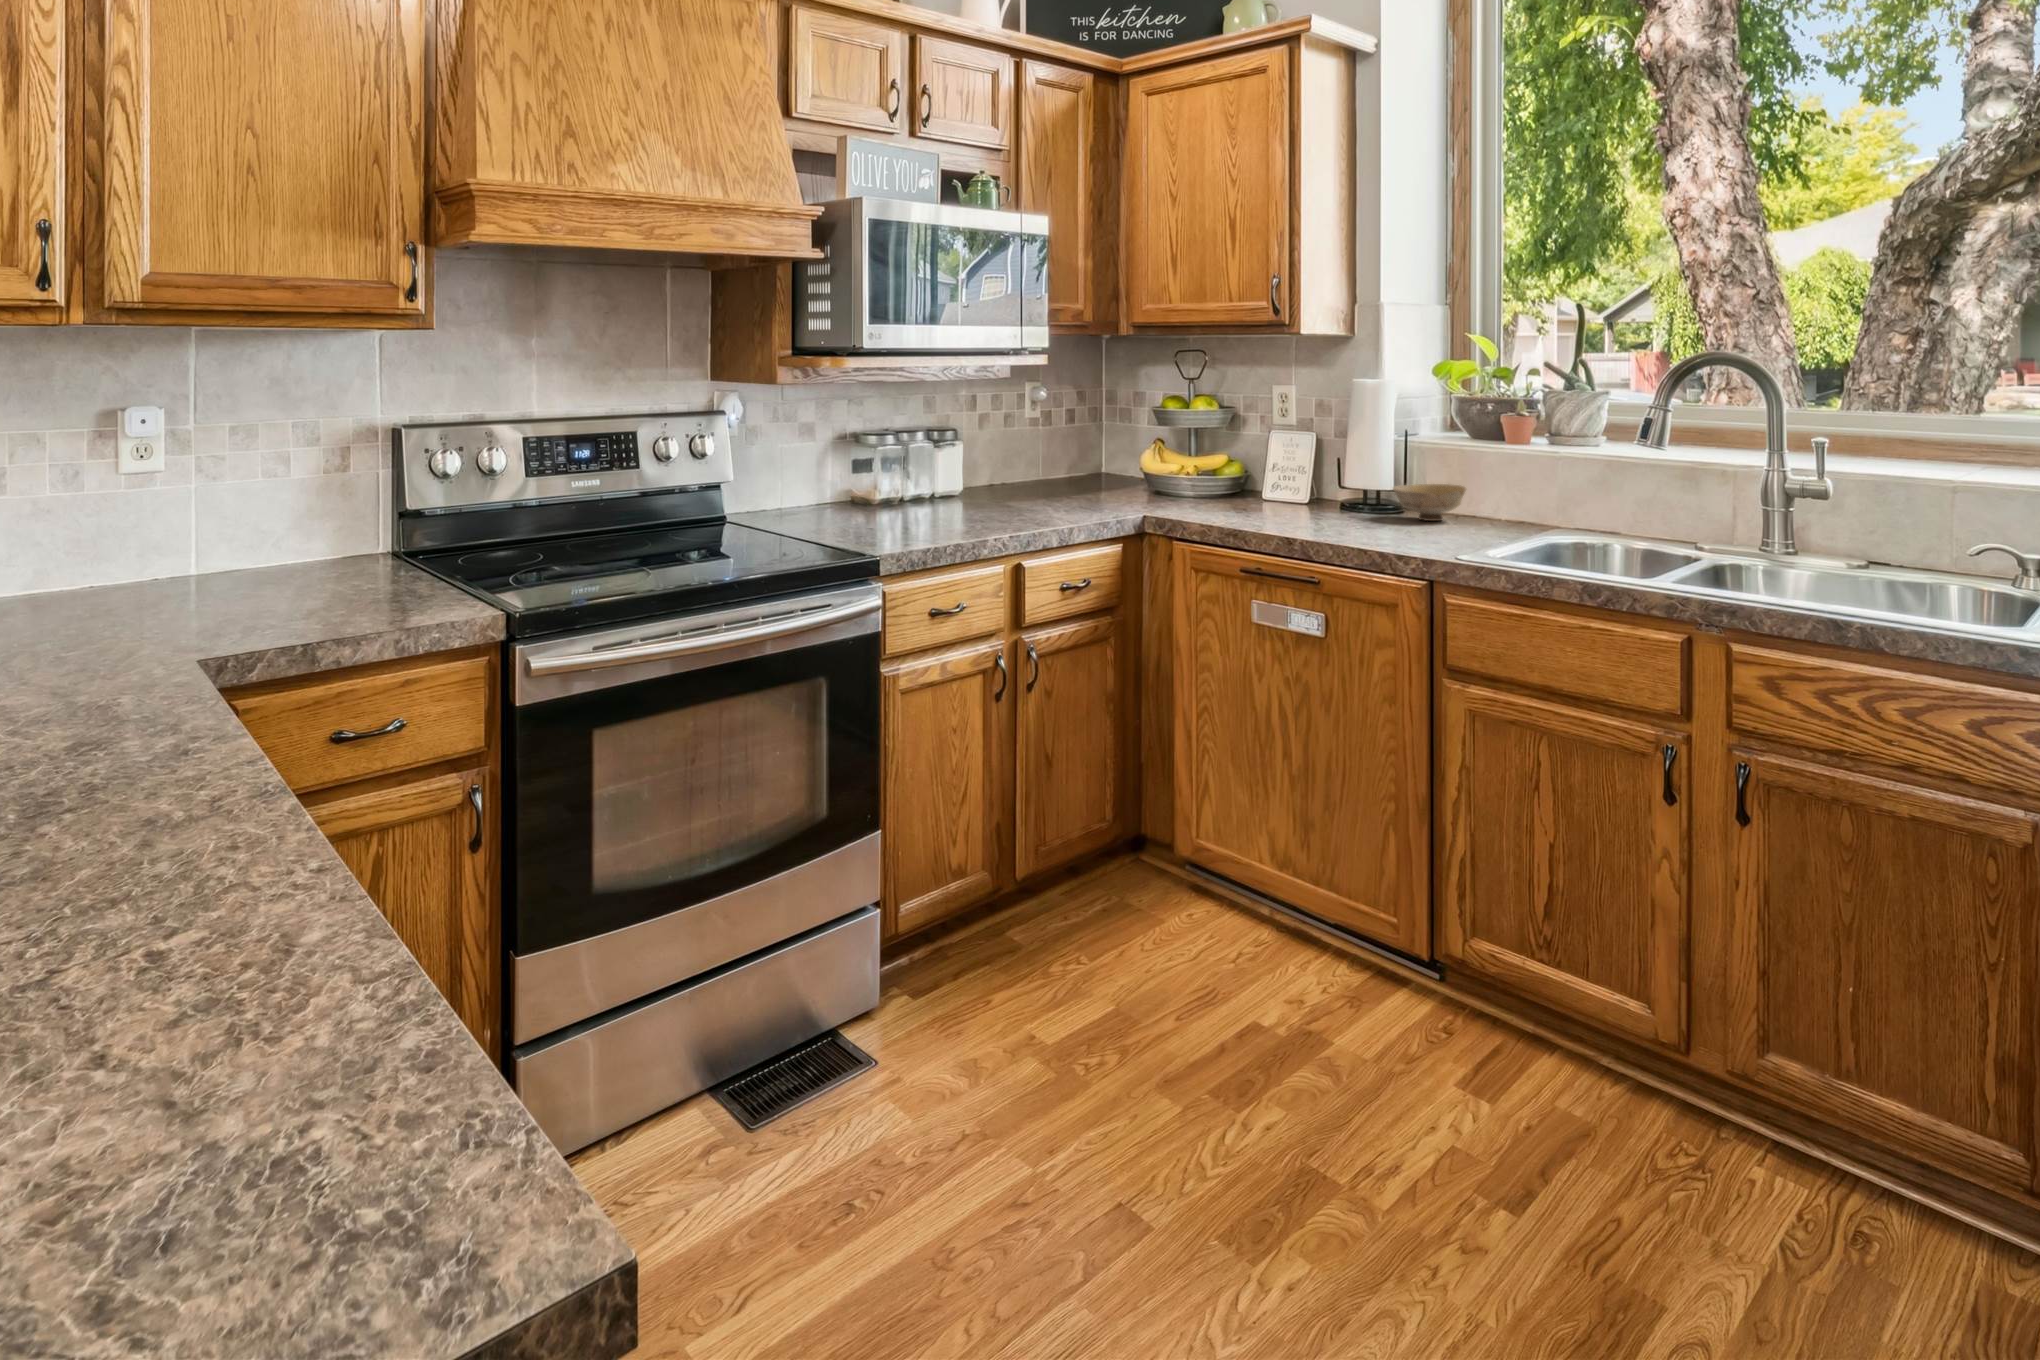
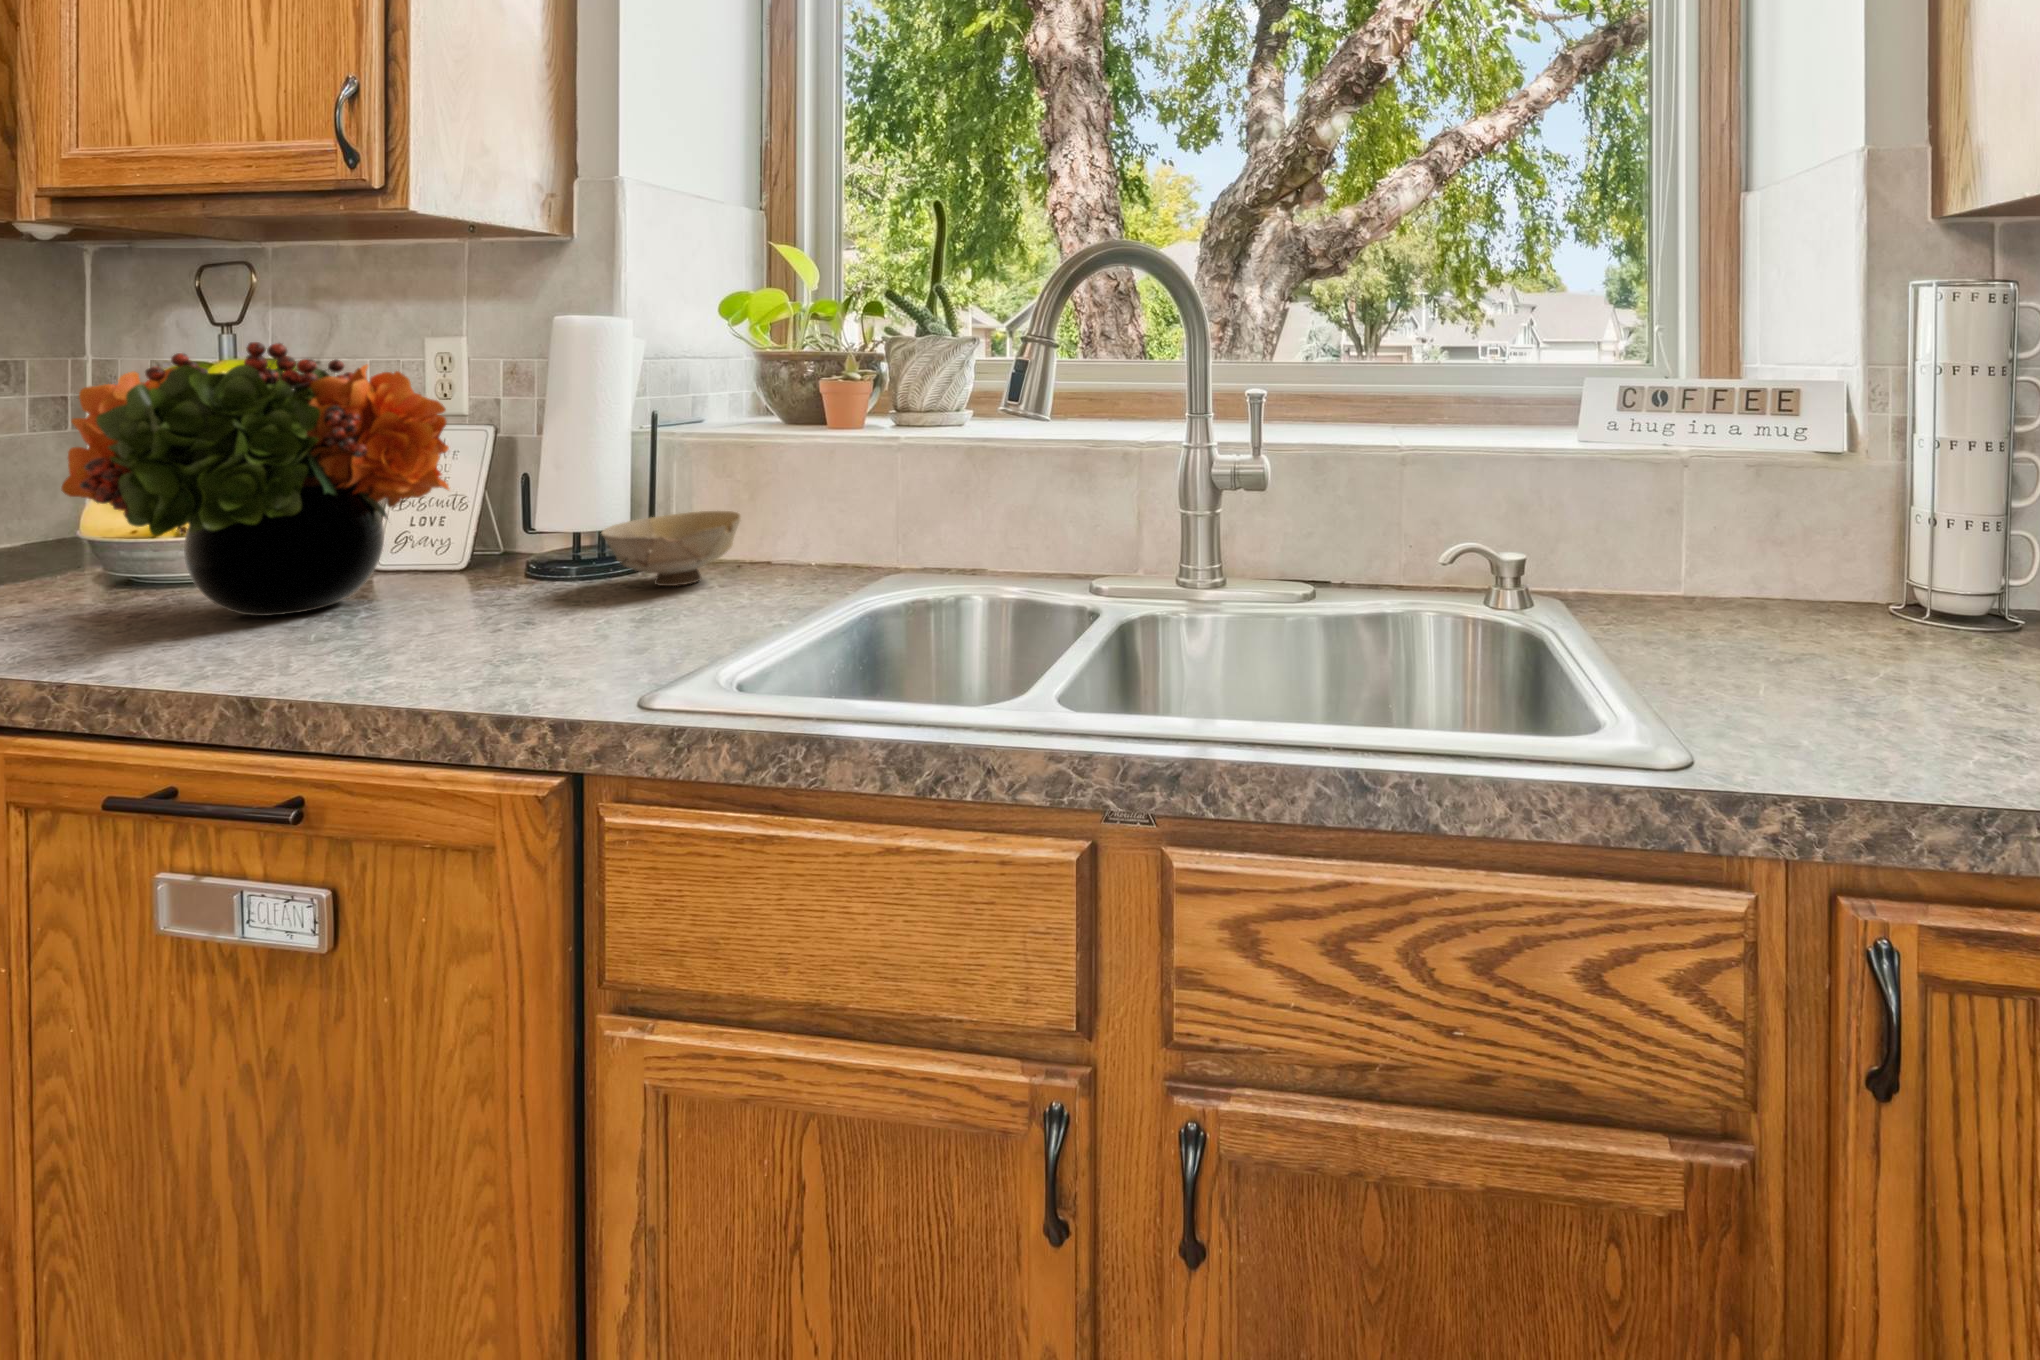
flower arrangement: none [1172,387,1316,512] -> present [61,342,449,616]

